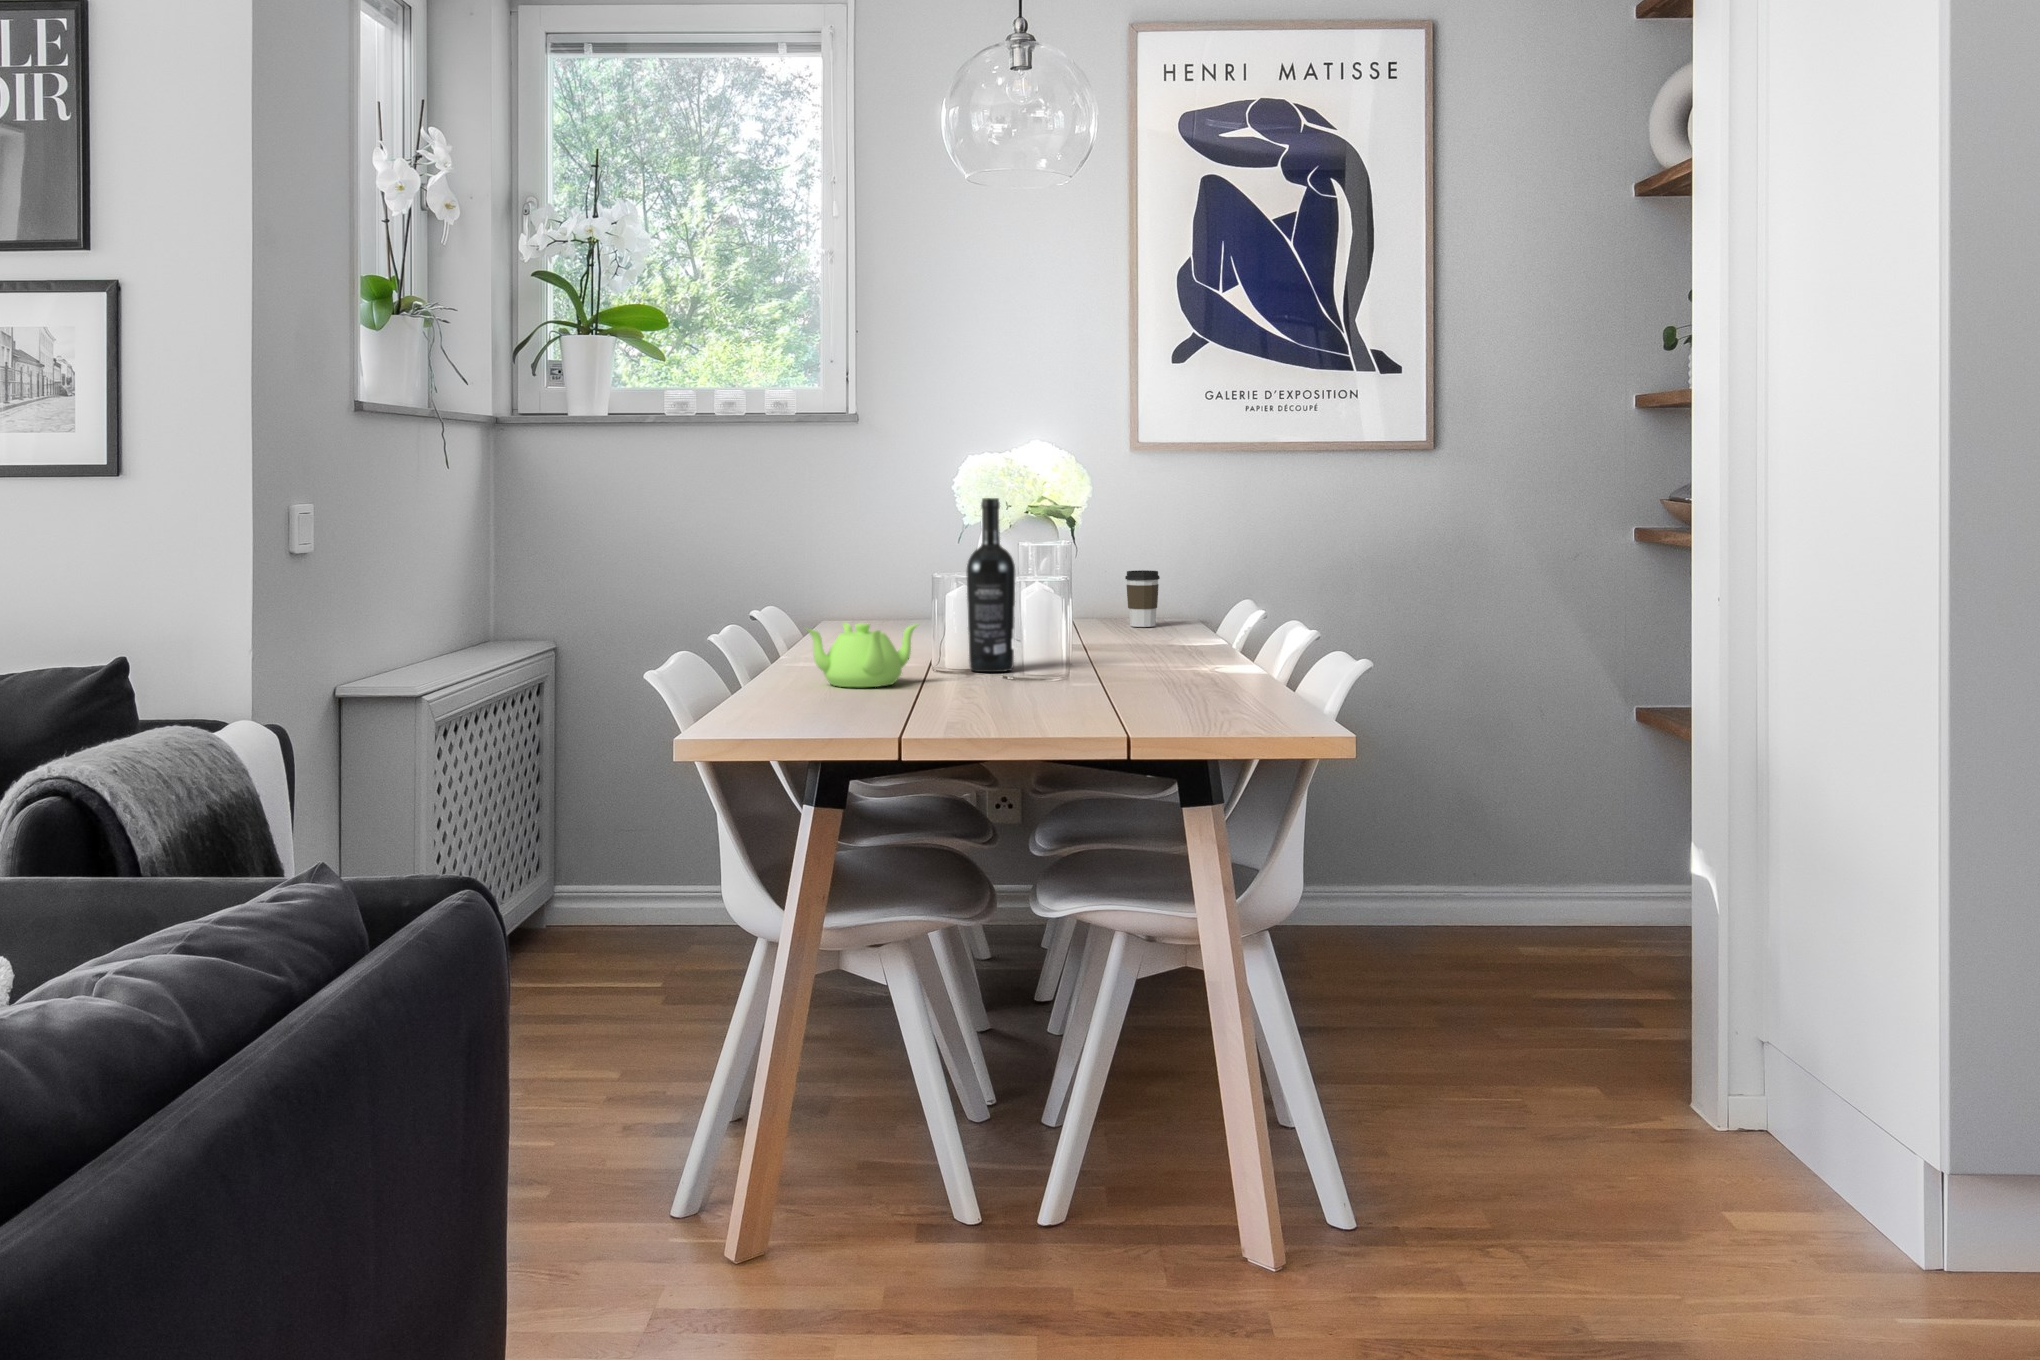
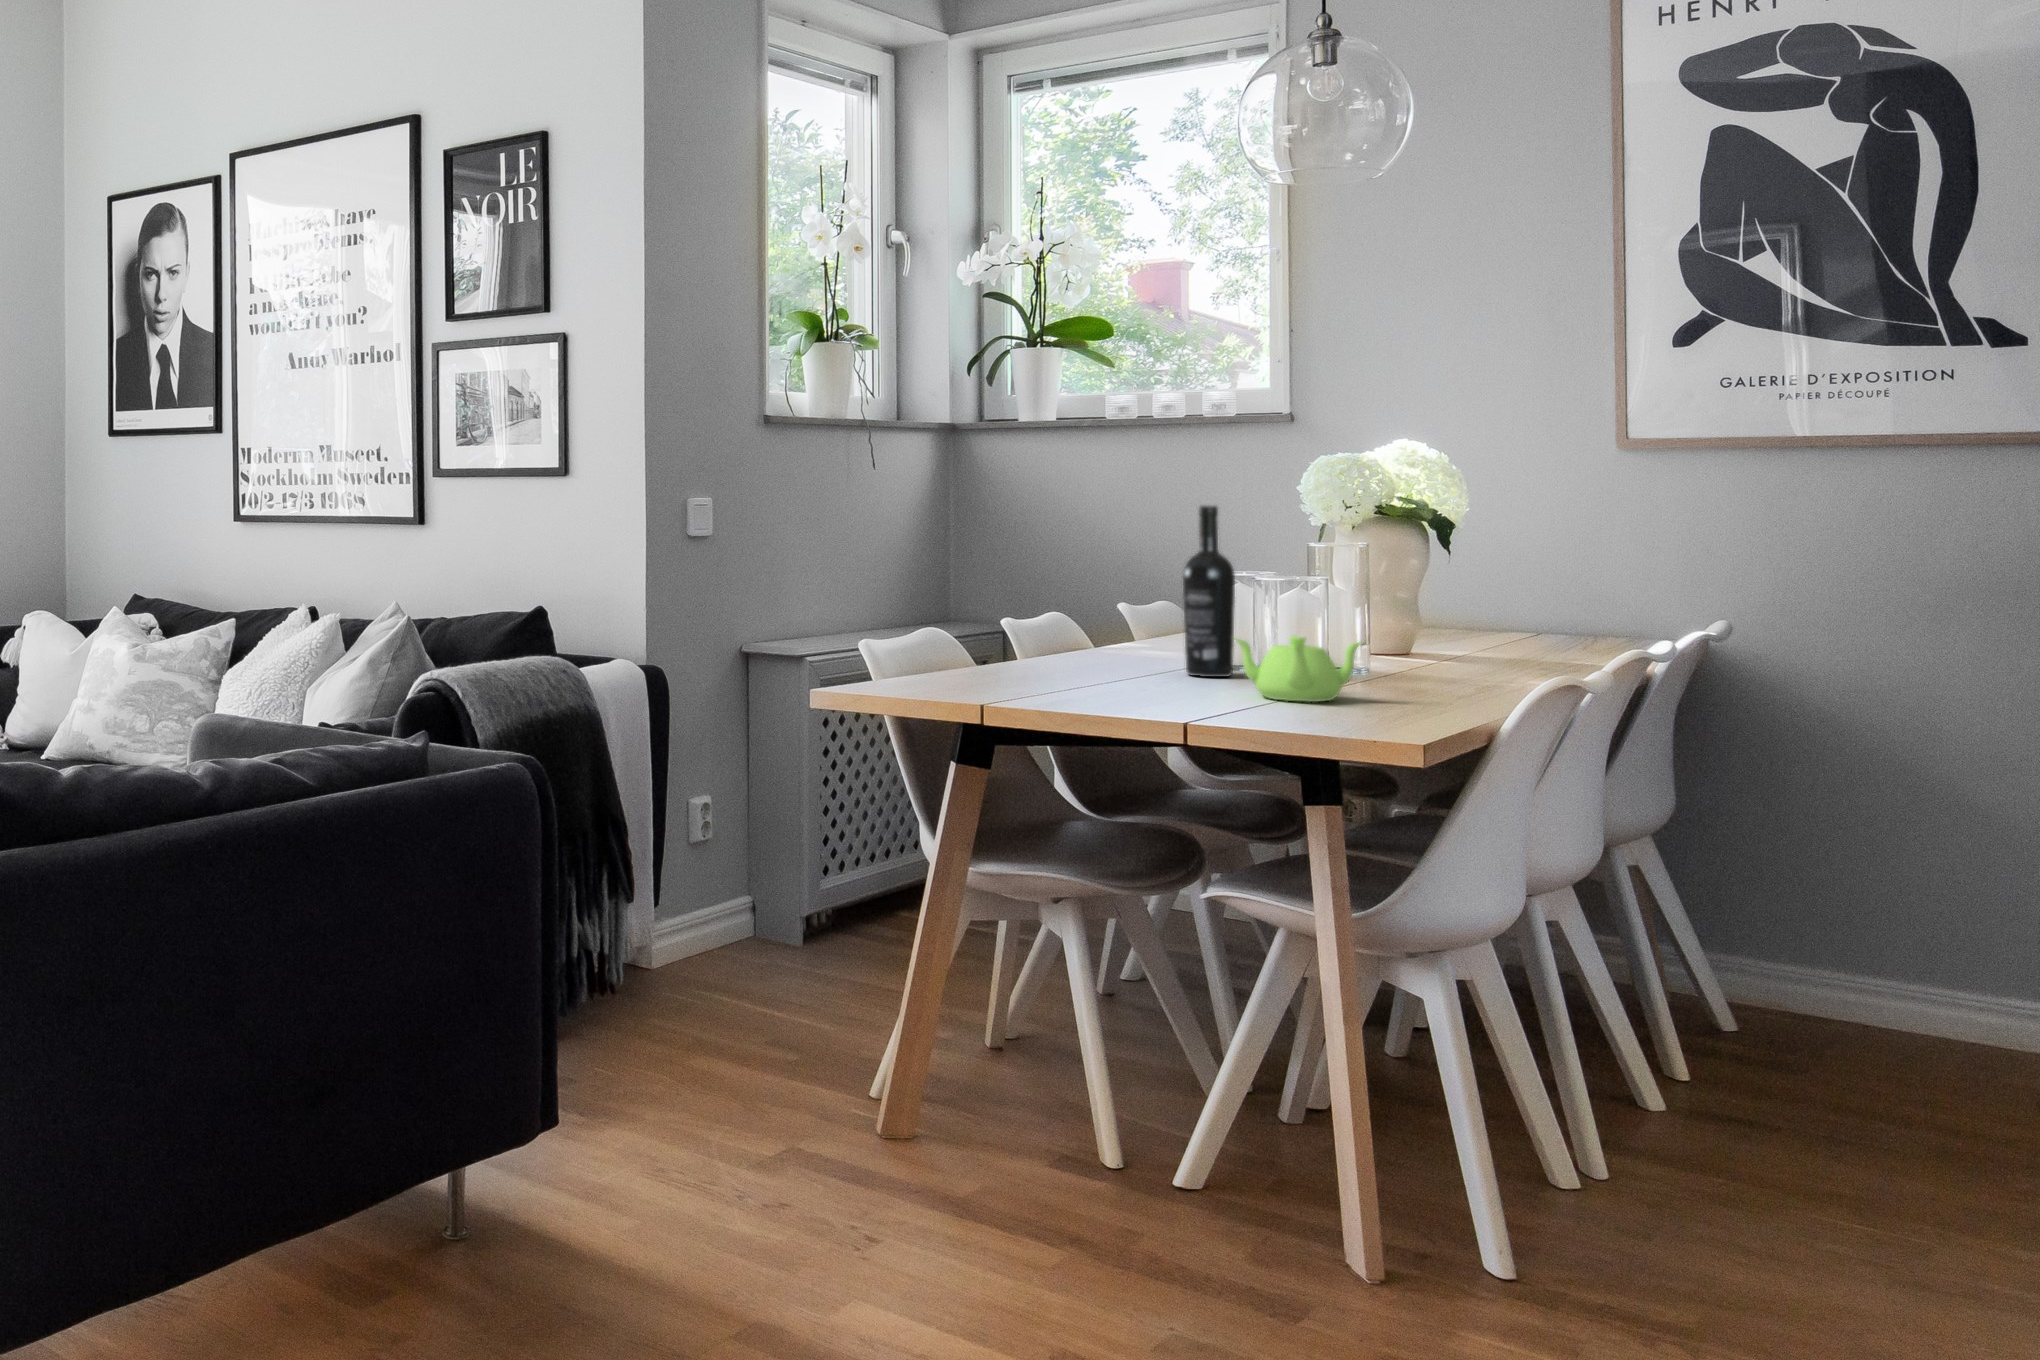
coffee cup: present [1125,570,1160,627] -> none [1516,590,1560,653]
teapot: present [807,623,918,687] -> present [1234,636,1361,702]

